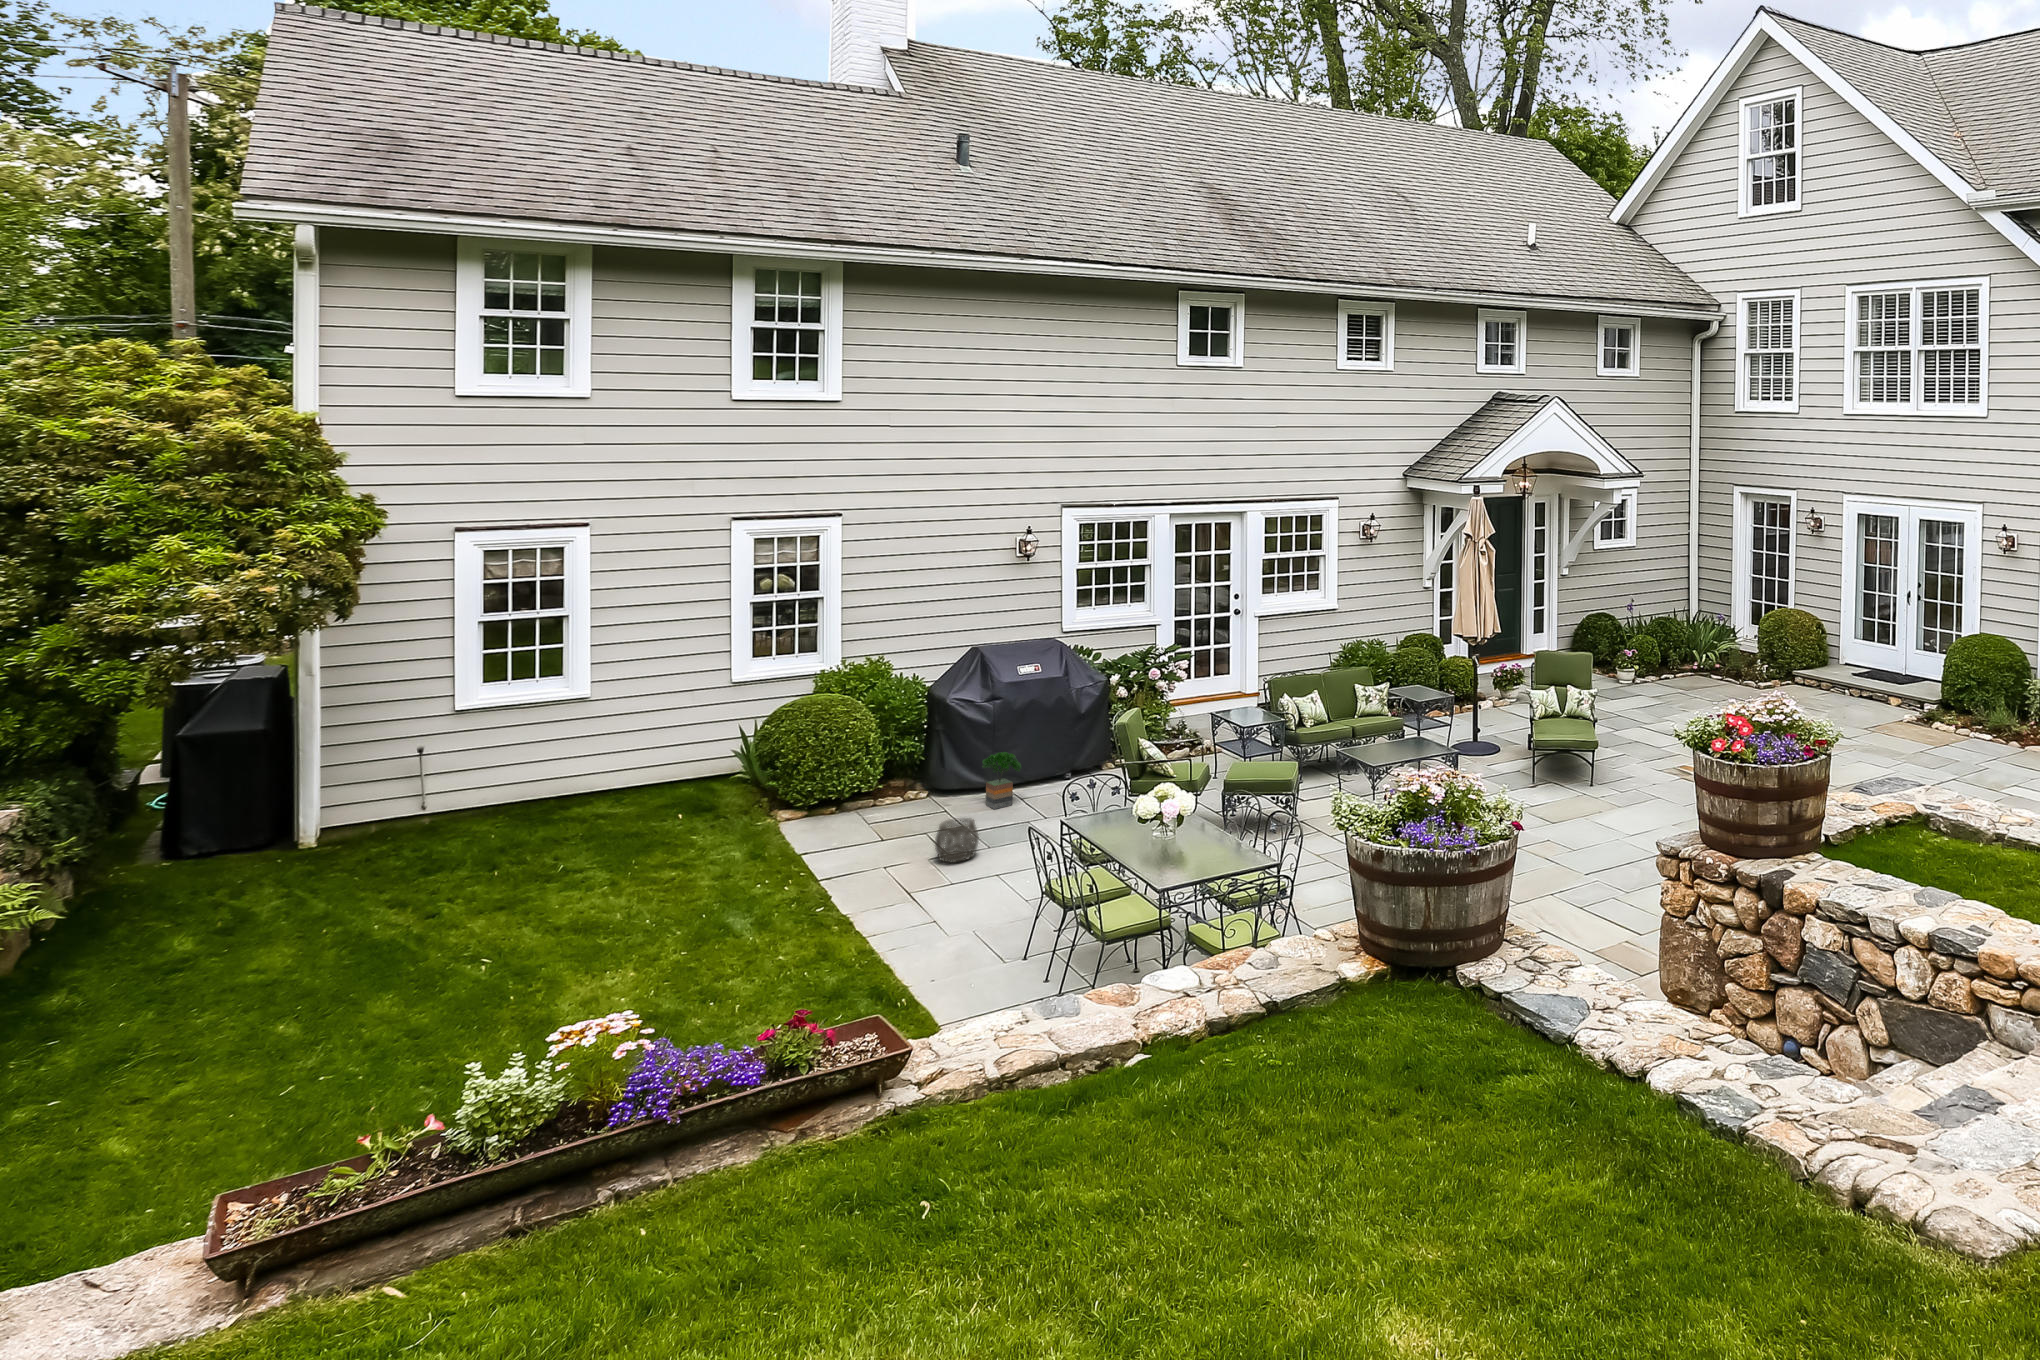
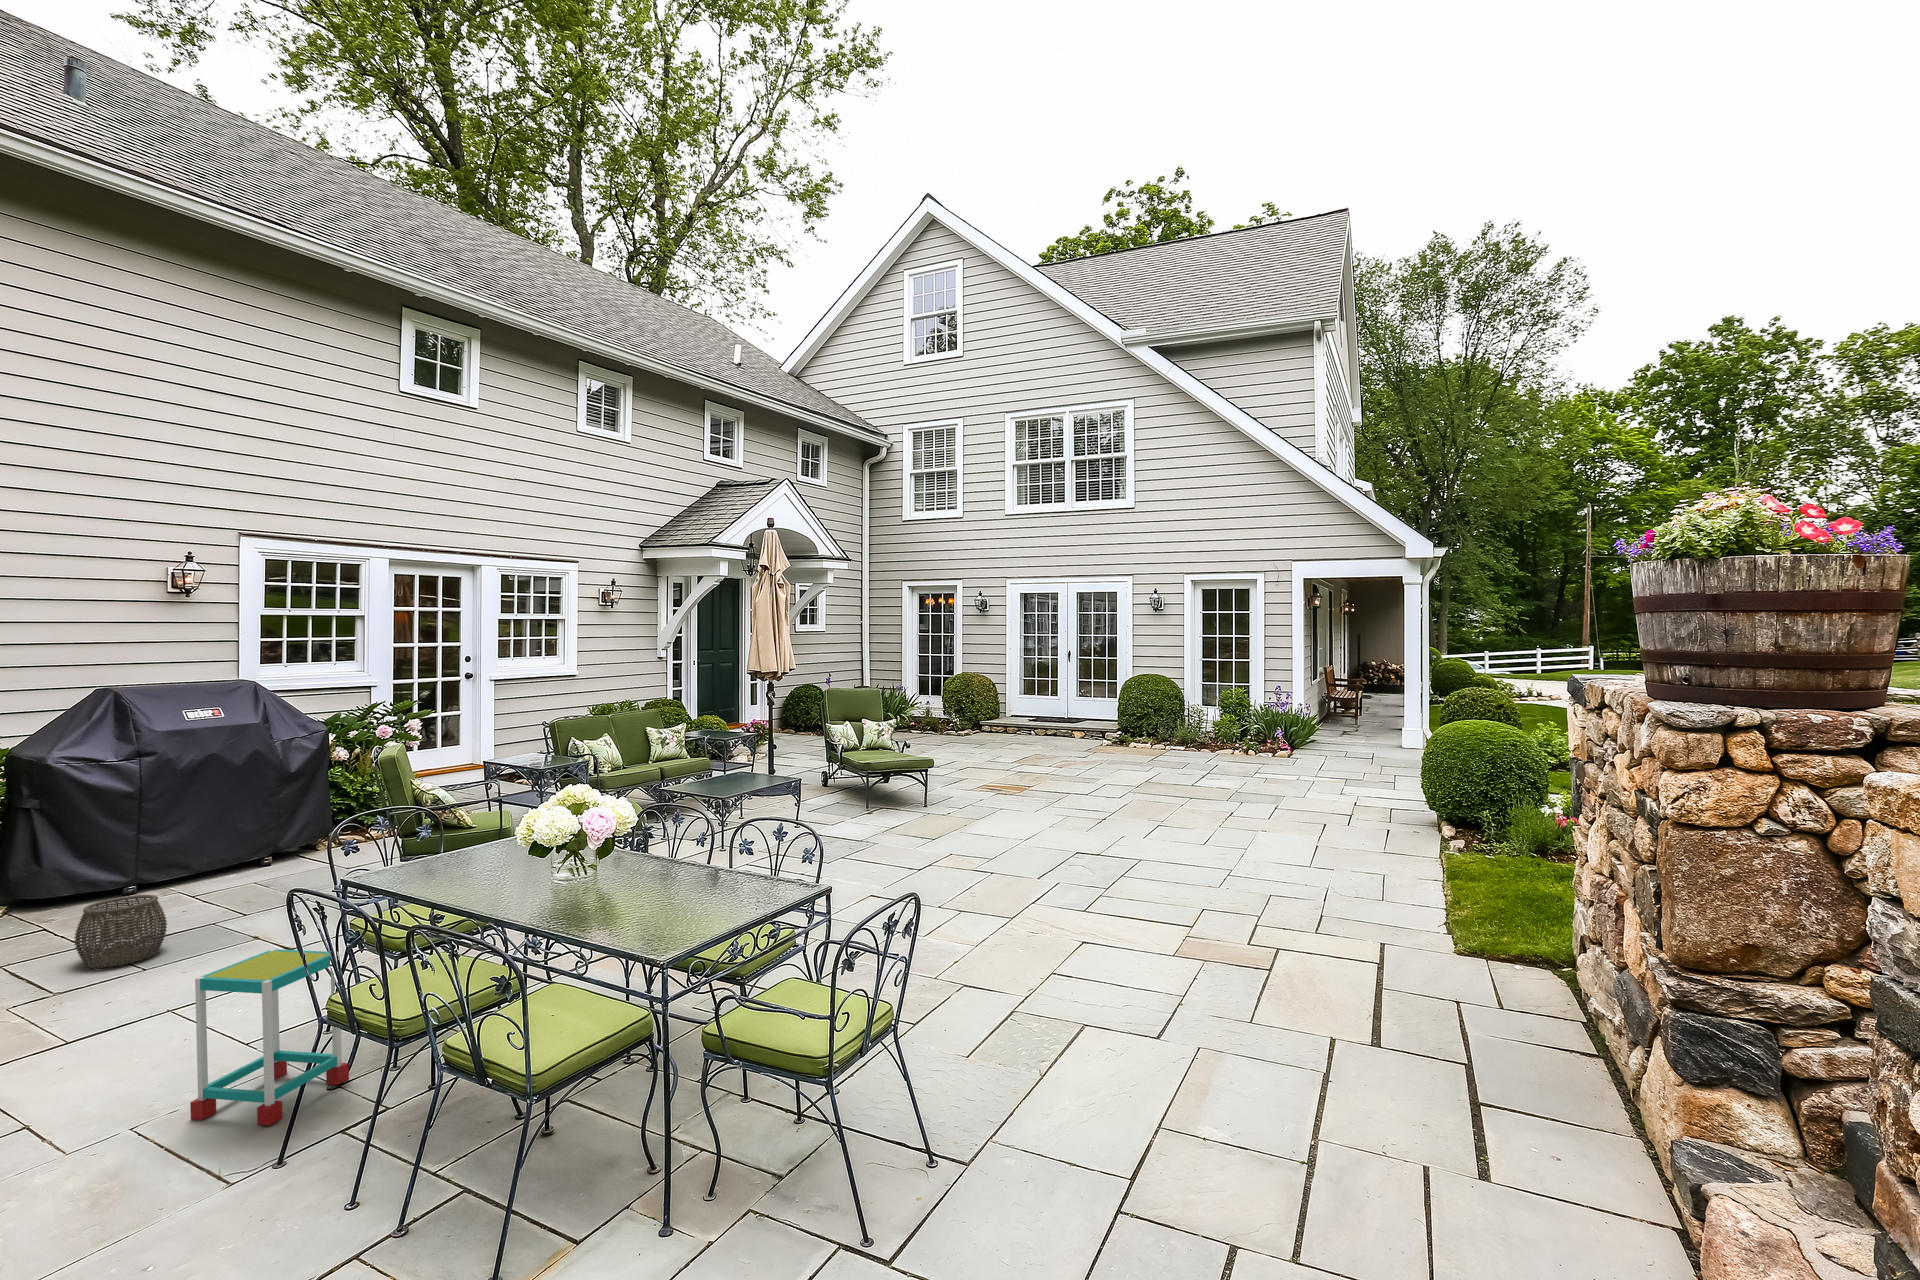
potted tree: present [983,752,1021,809] -> none [143,813,220,895]
side table: none [957,881,1026,977] -> present [190,949,349,1126]

